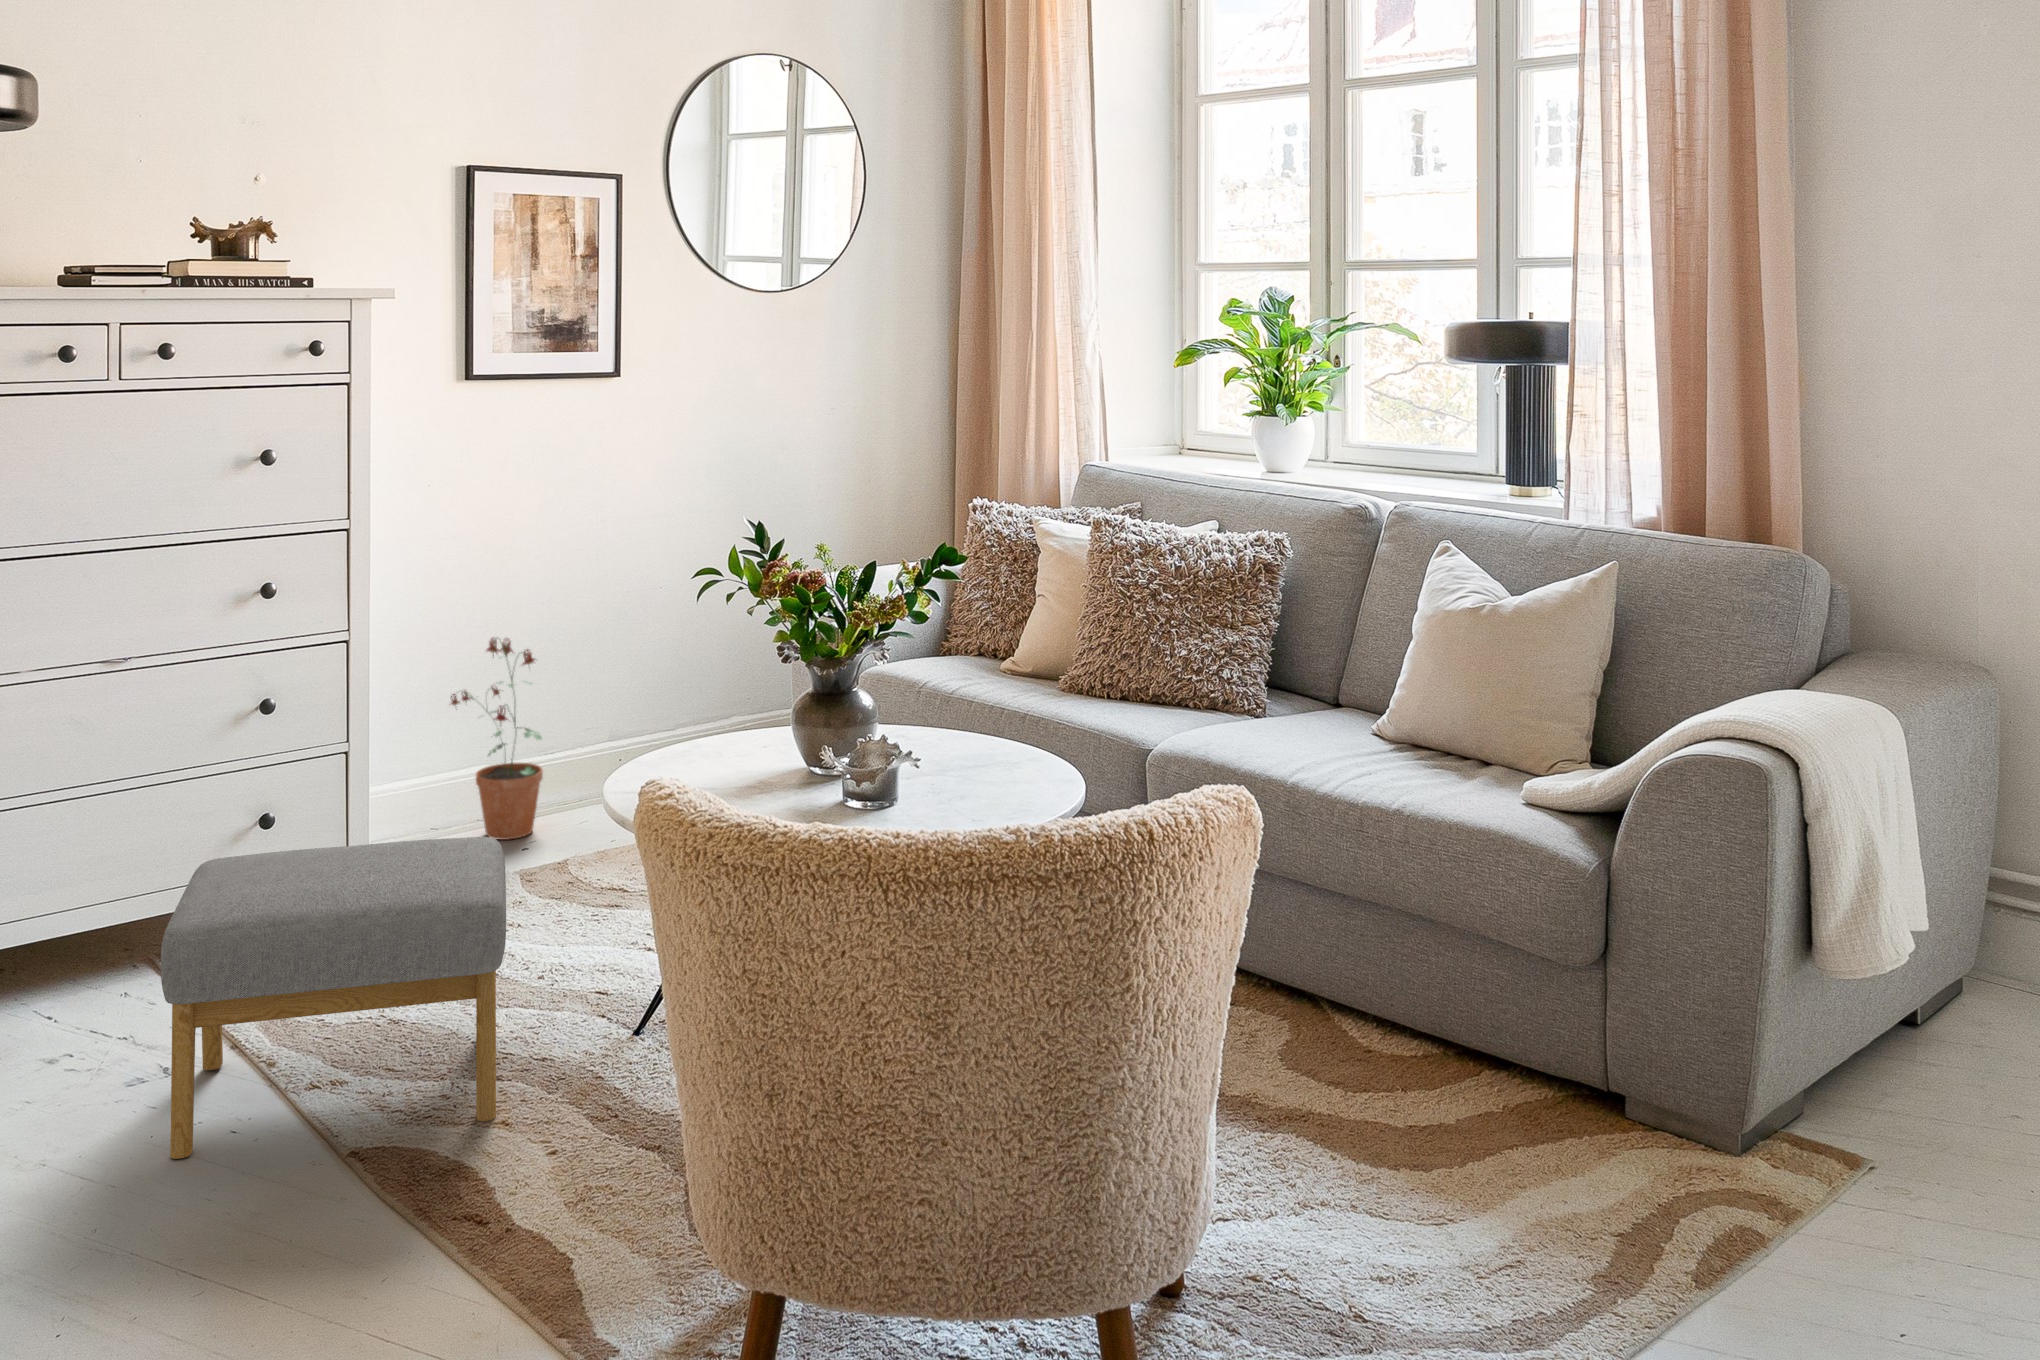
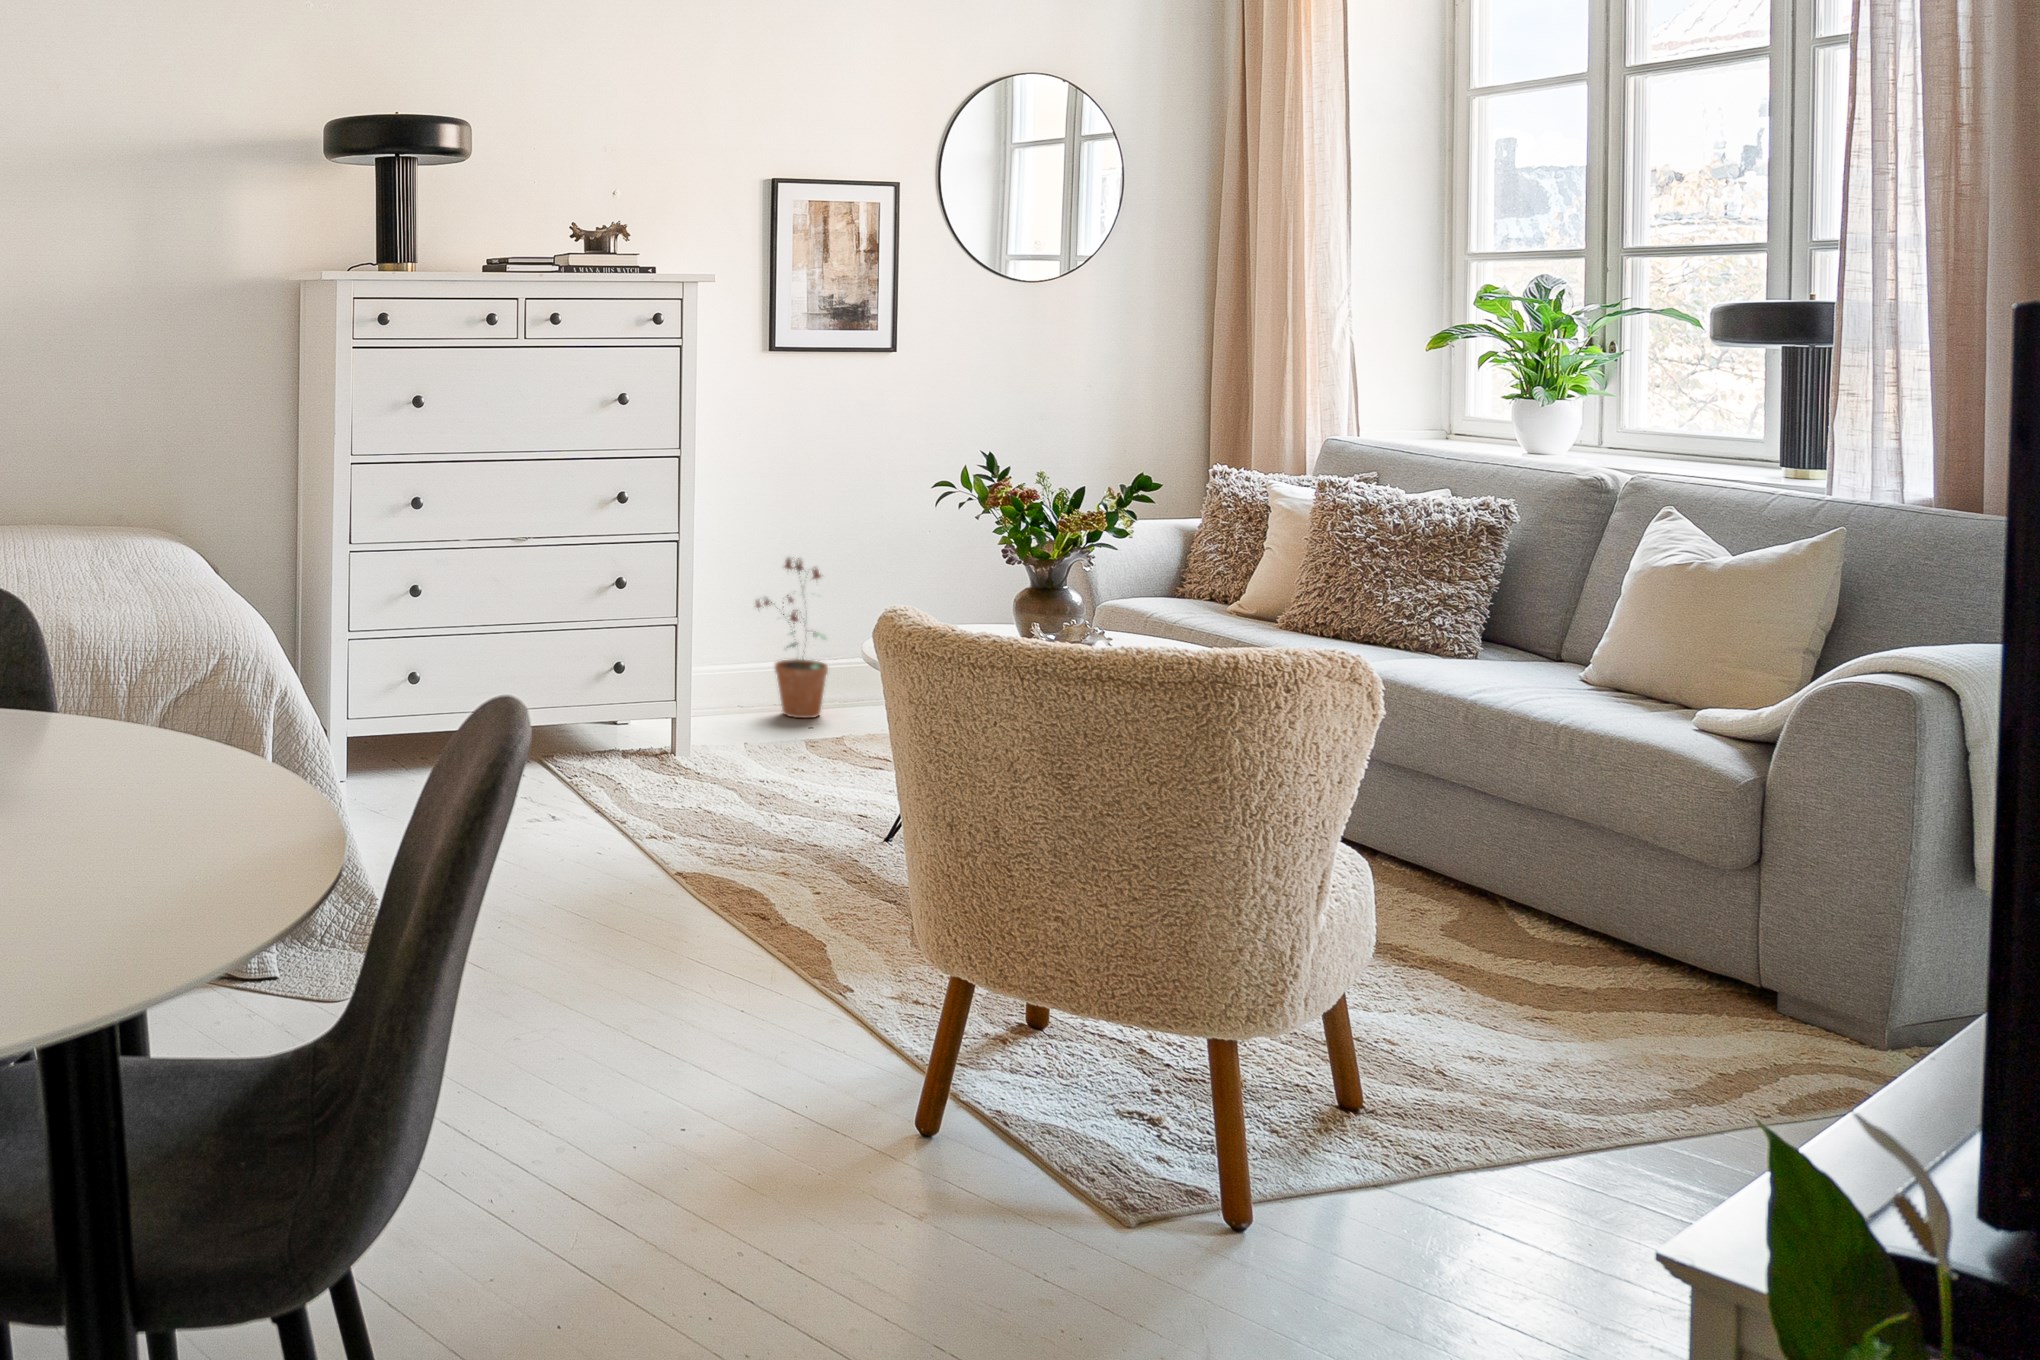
footstool: present [161,837,506,1159] -> none [563,670,792,866]

